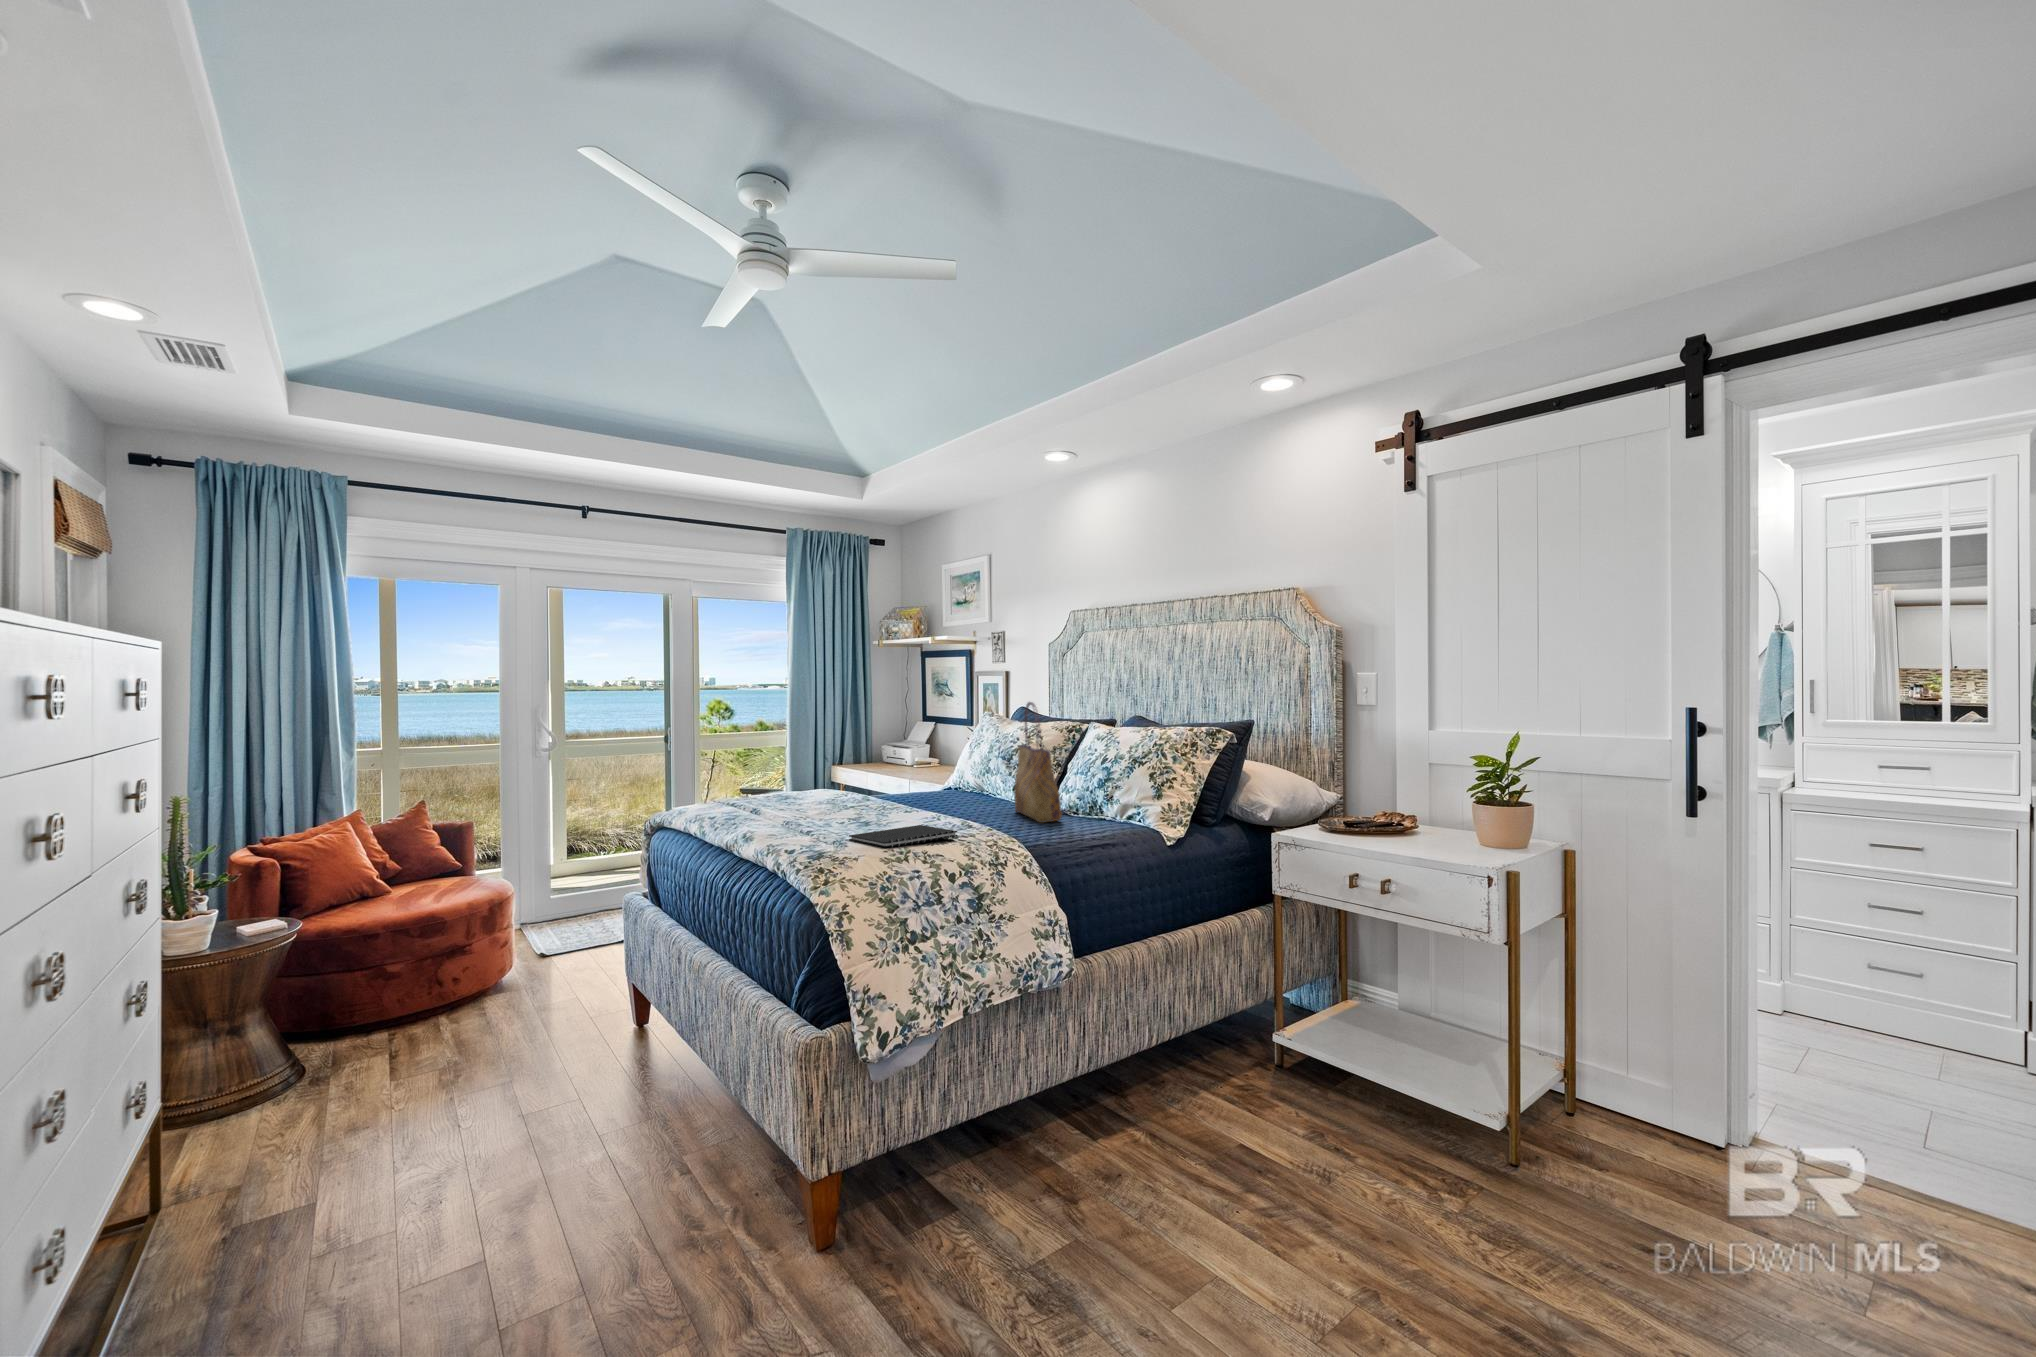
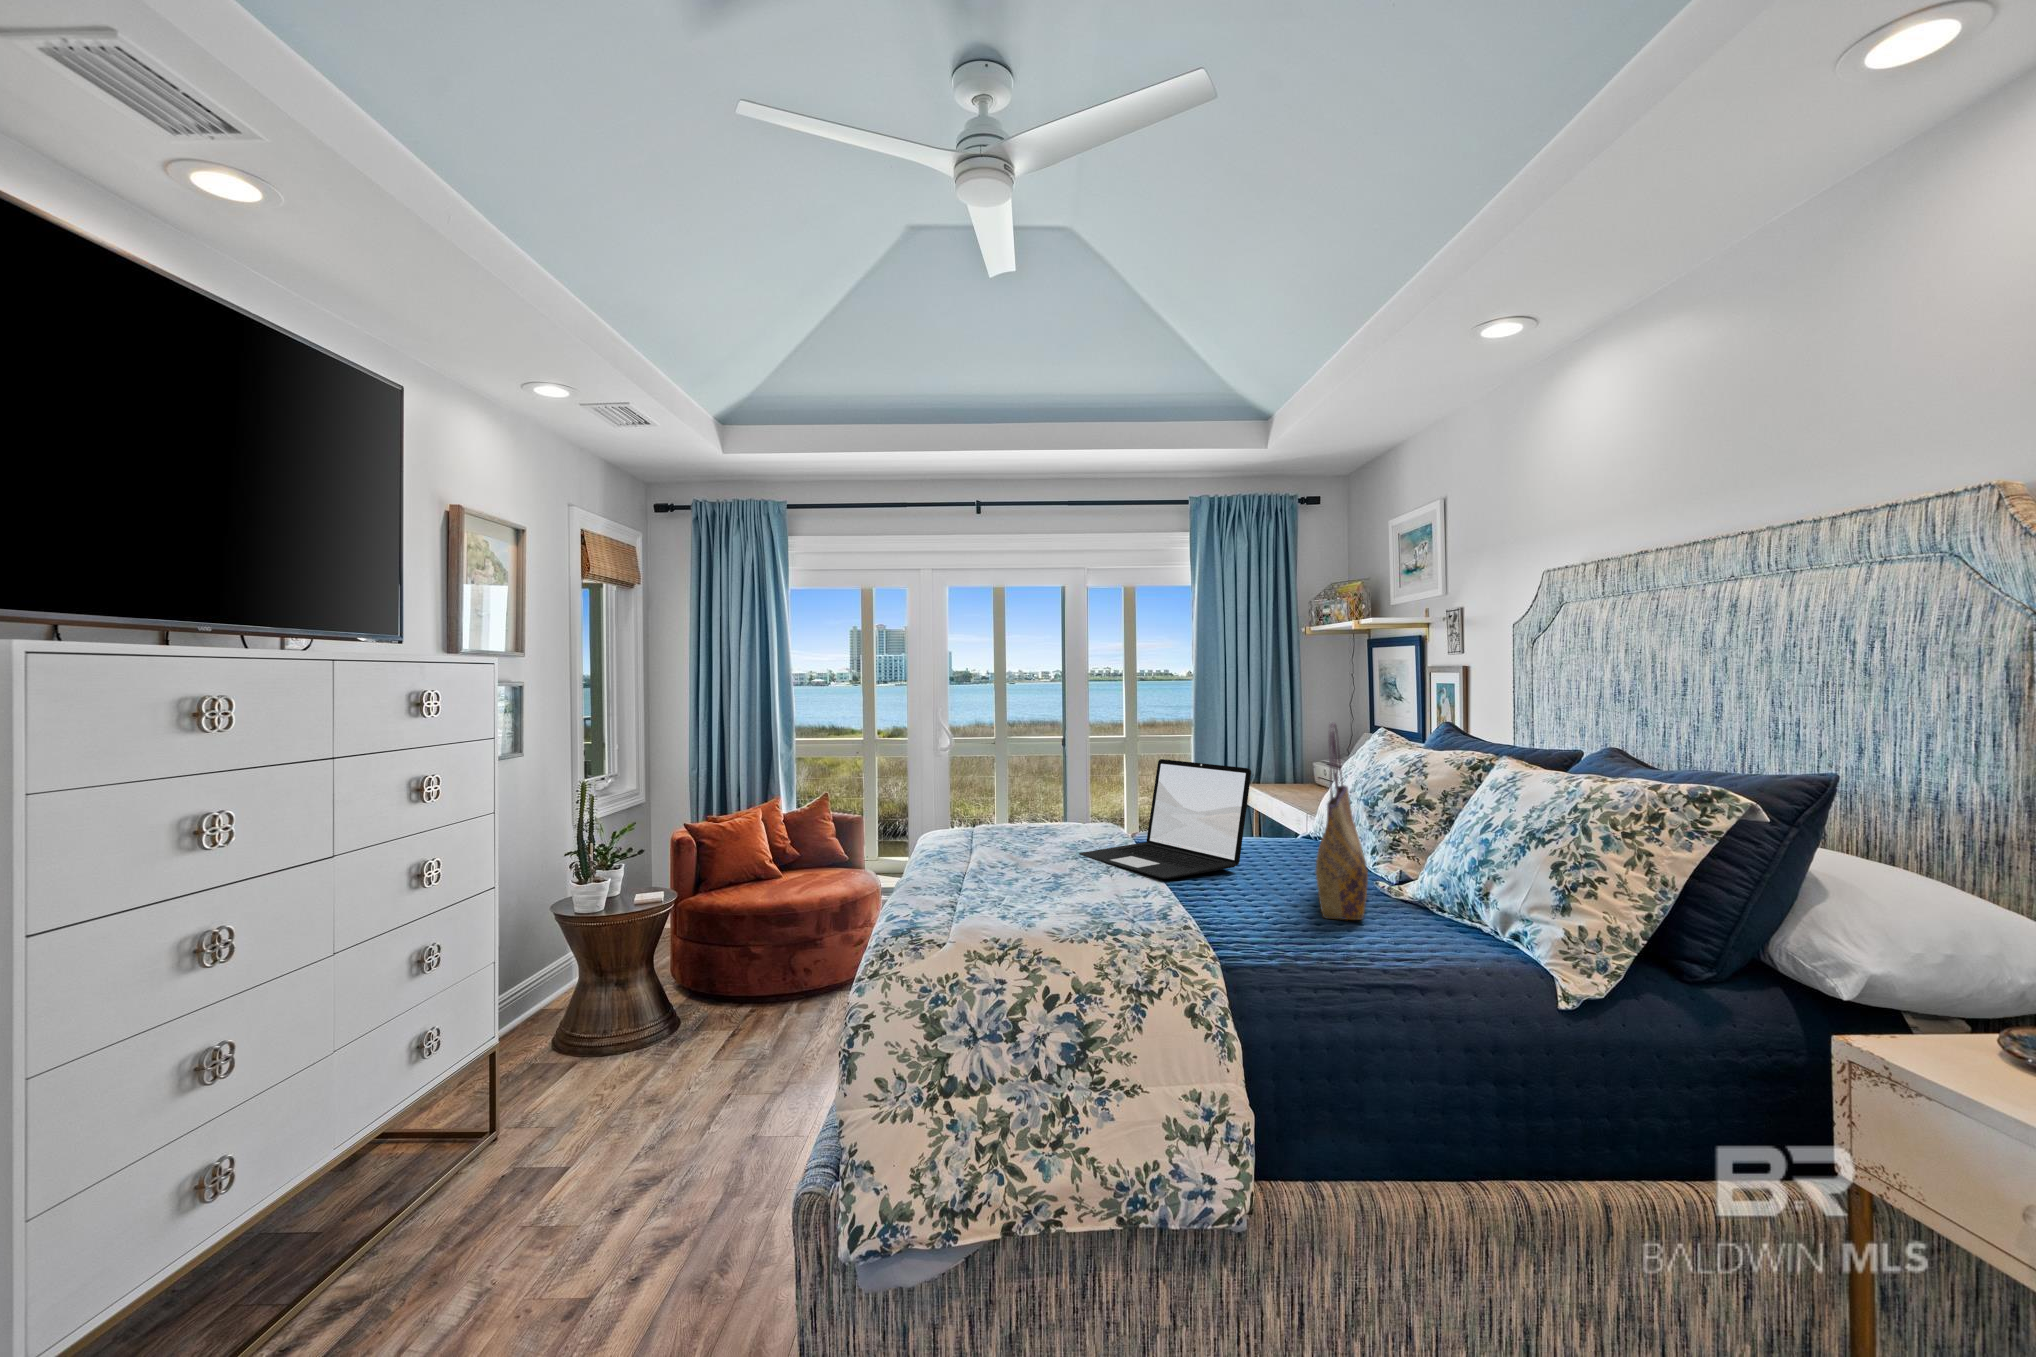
laptop: none [833,738,958,817] -> present [1079,759,1251,879]
notebook: present [849,825,957,848] -> none [976,898,1111,934]

